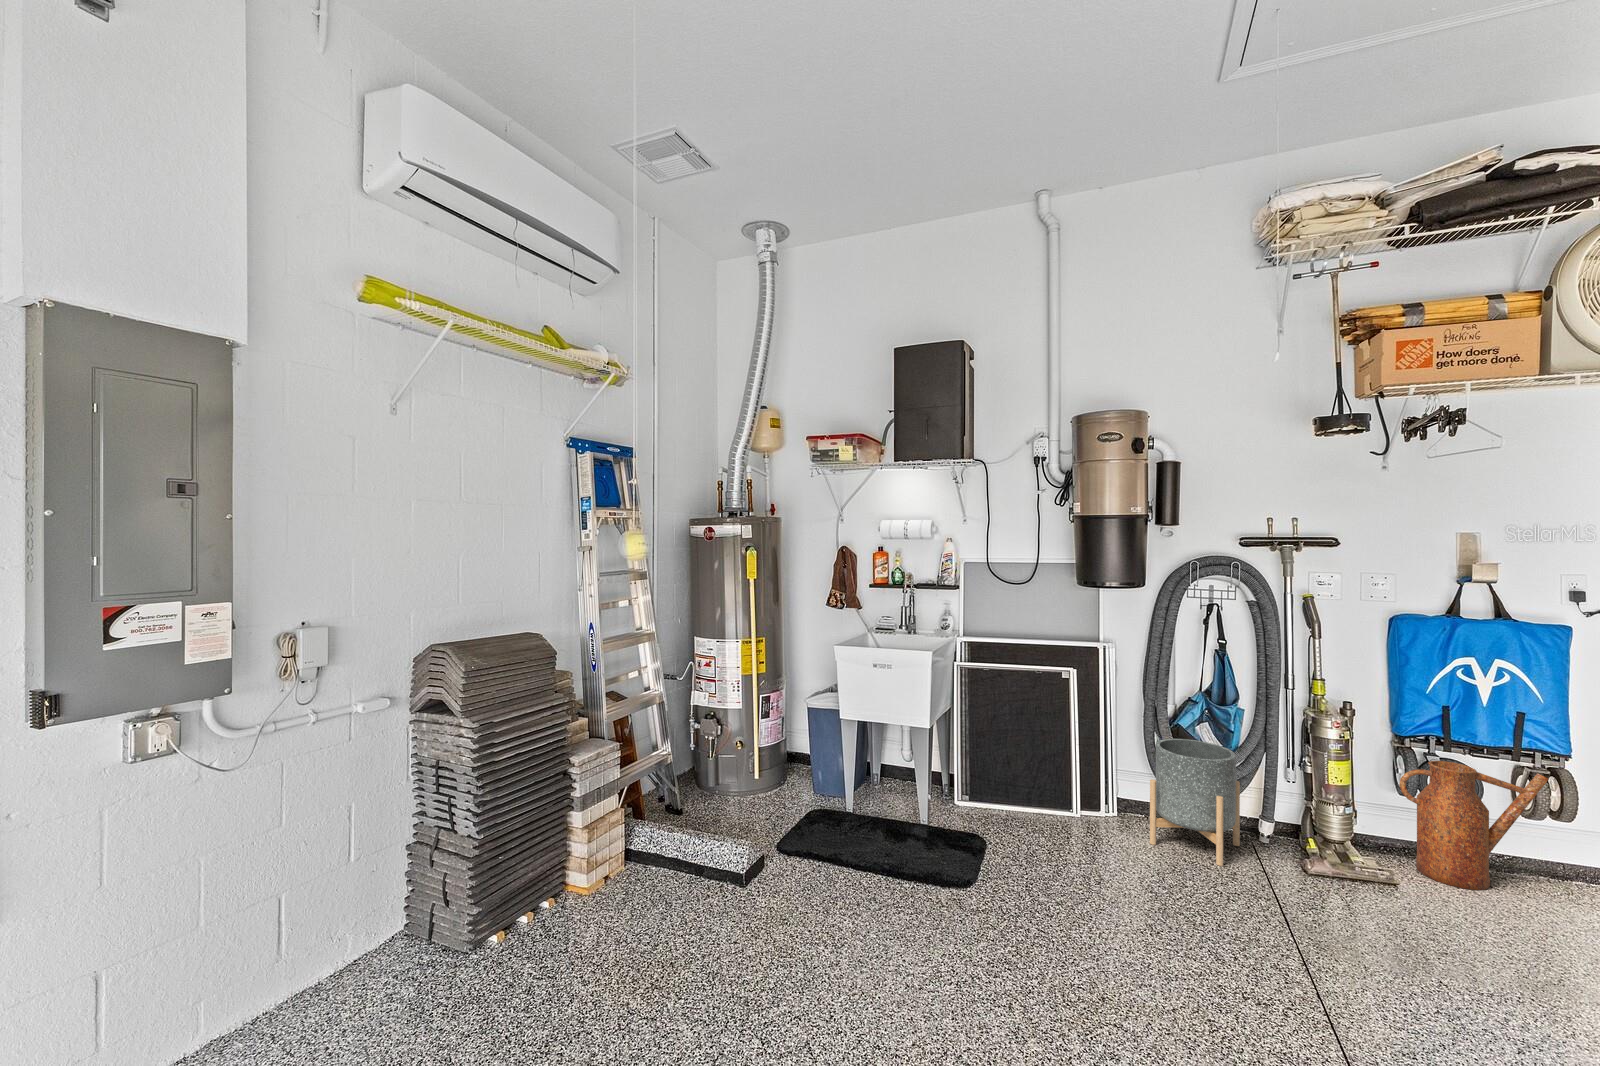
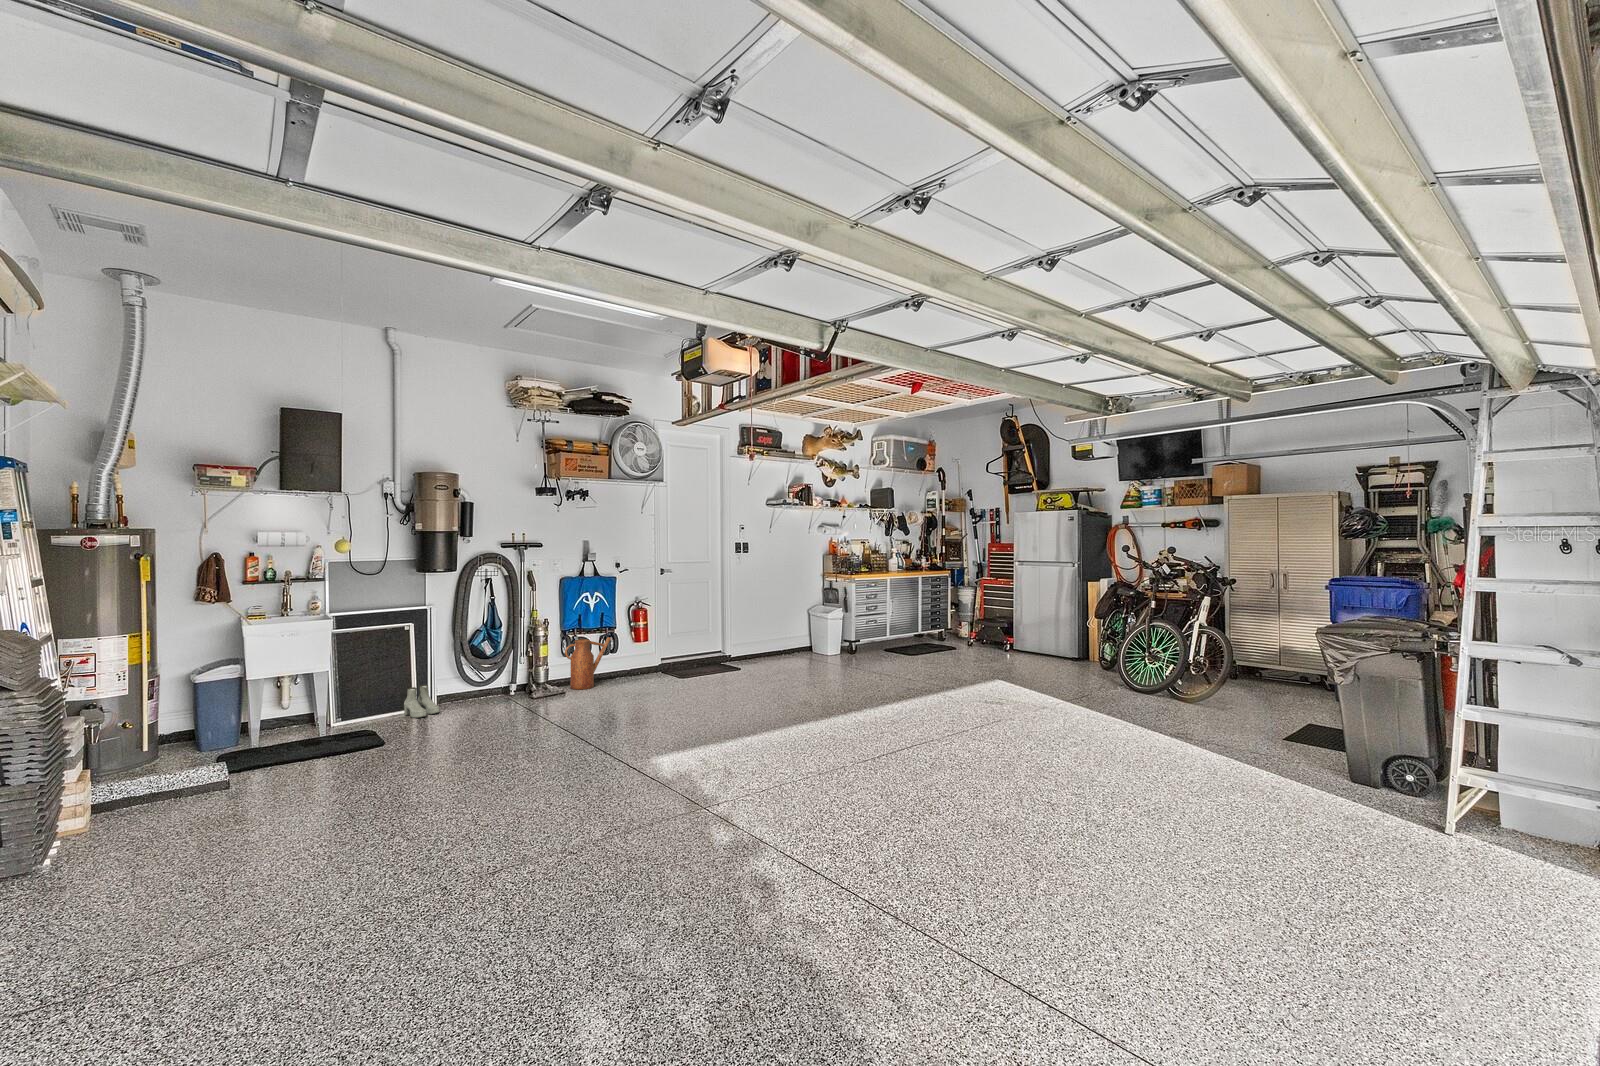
planter: present [1150,739,1240,866] -> none [463,651,503,709]
boots: none [1049,778,1103,841] -> present [404,685,439,718]

